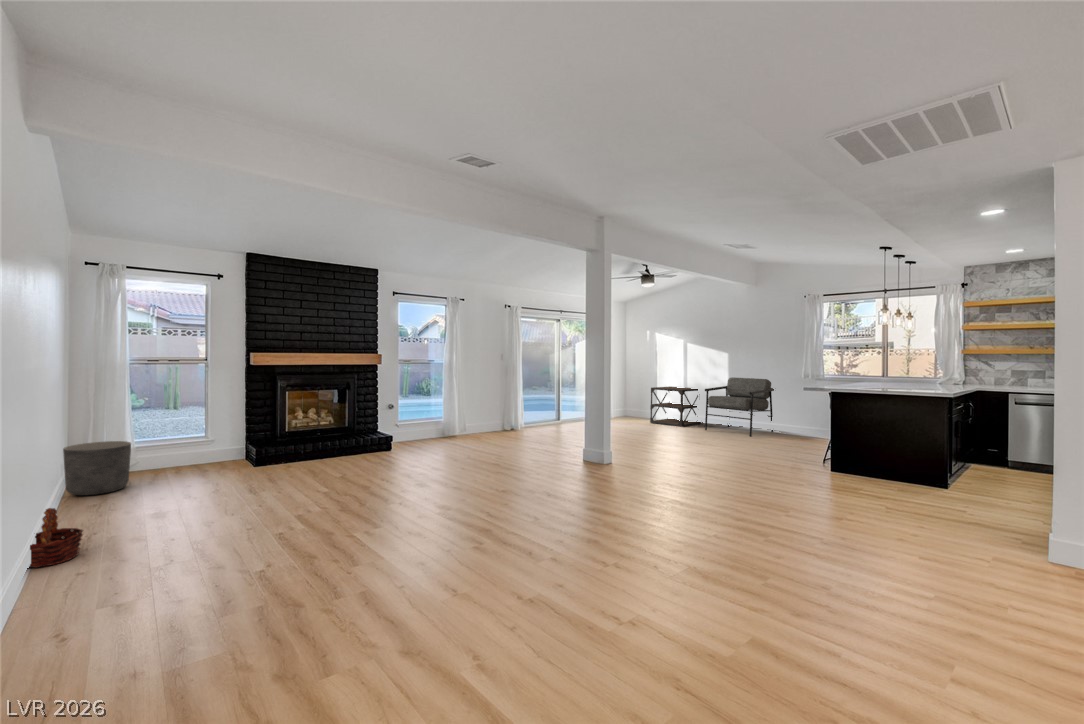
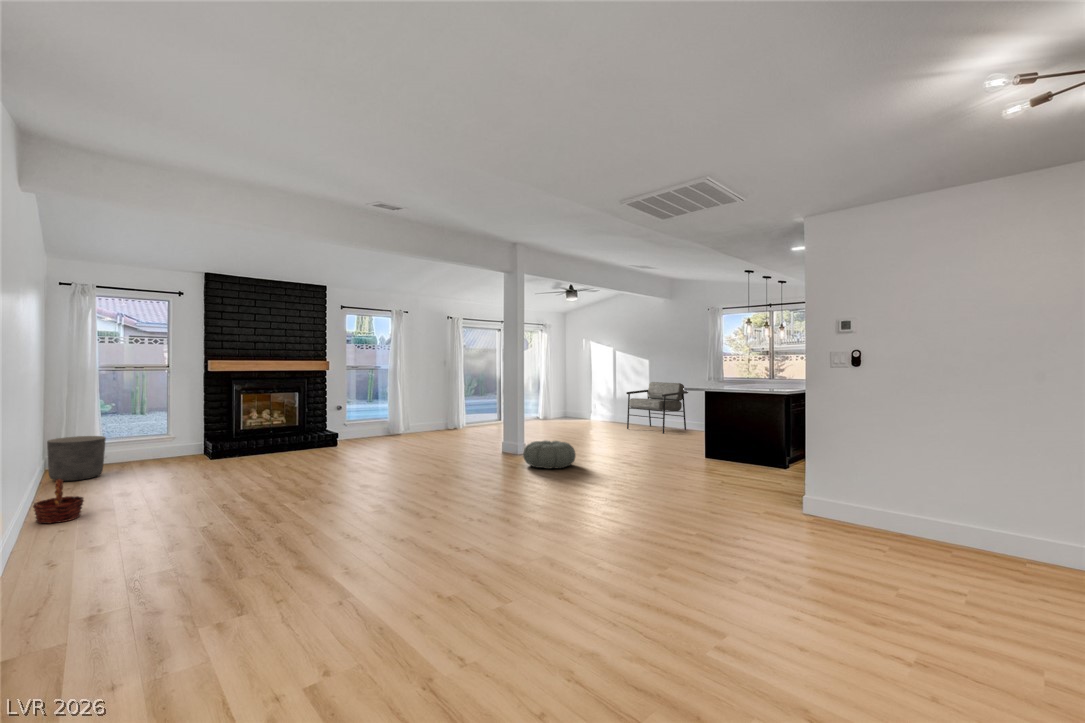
side table: present [650,387,701,427] -> none [582,391,628,427]
pouf: none [613,450,677,486] -> present [523,440,576,469]

